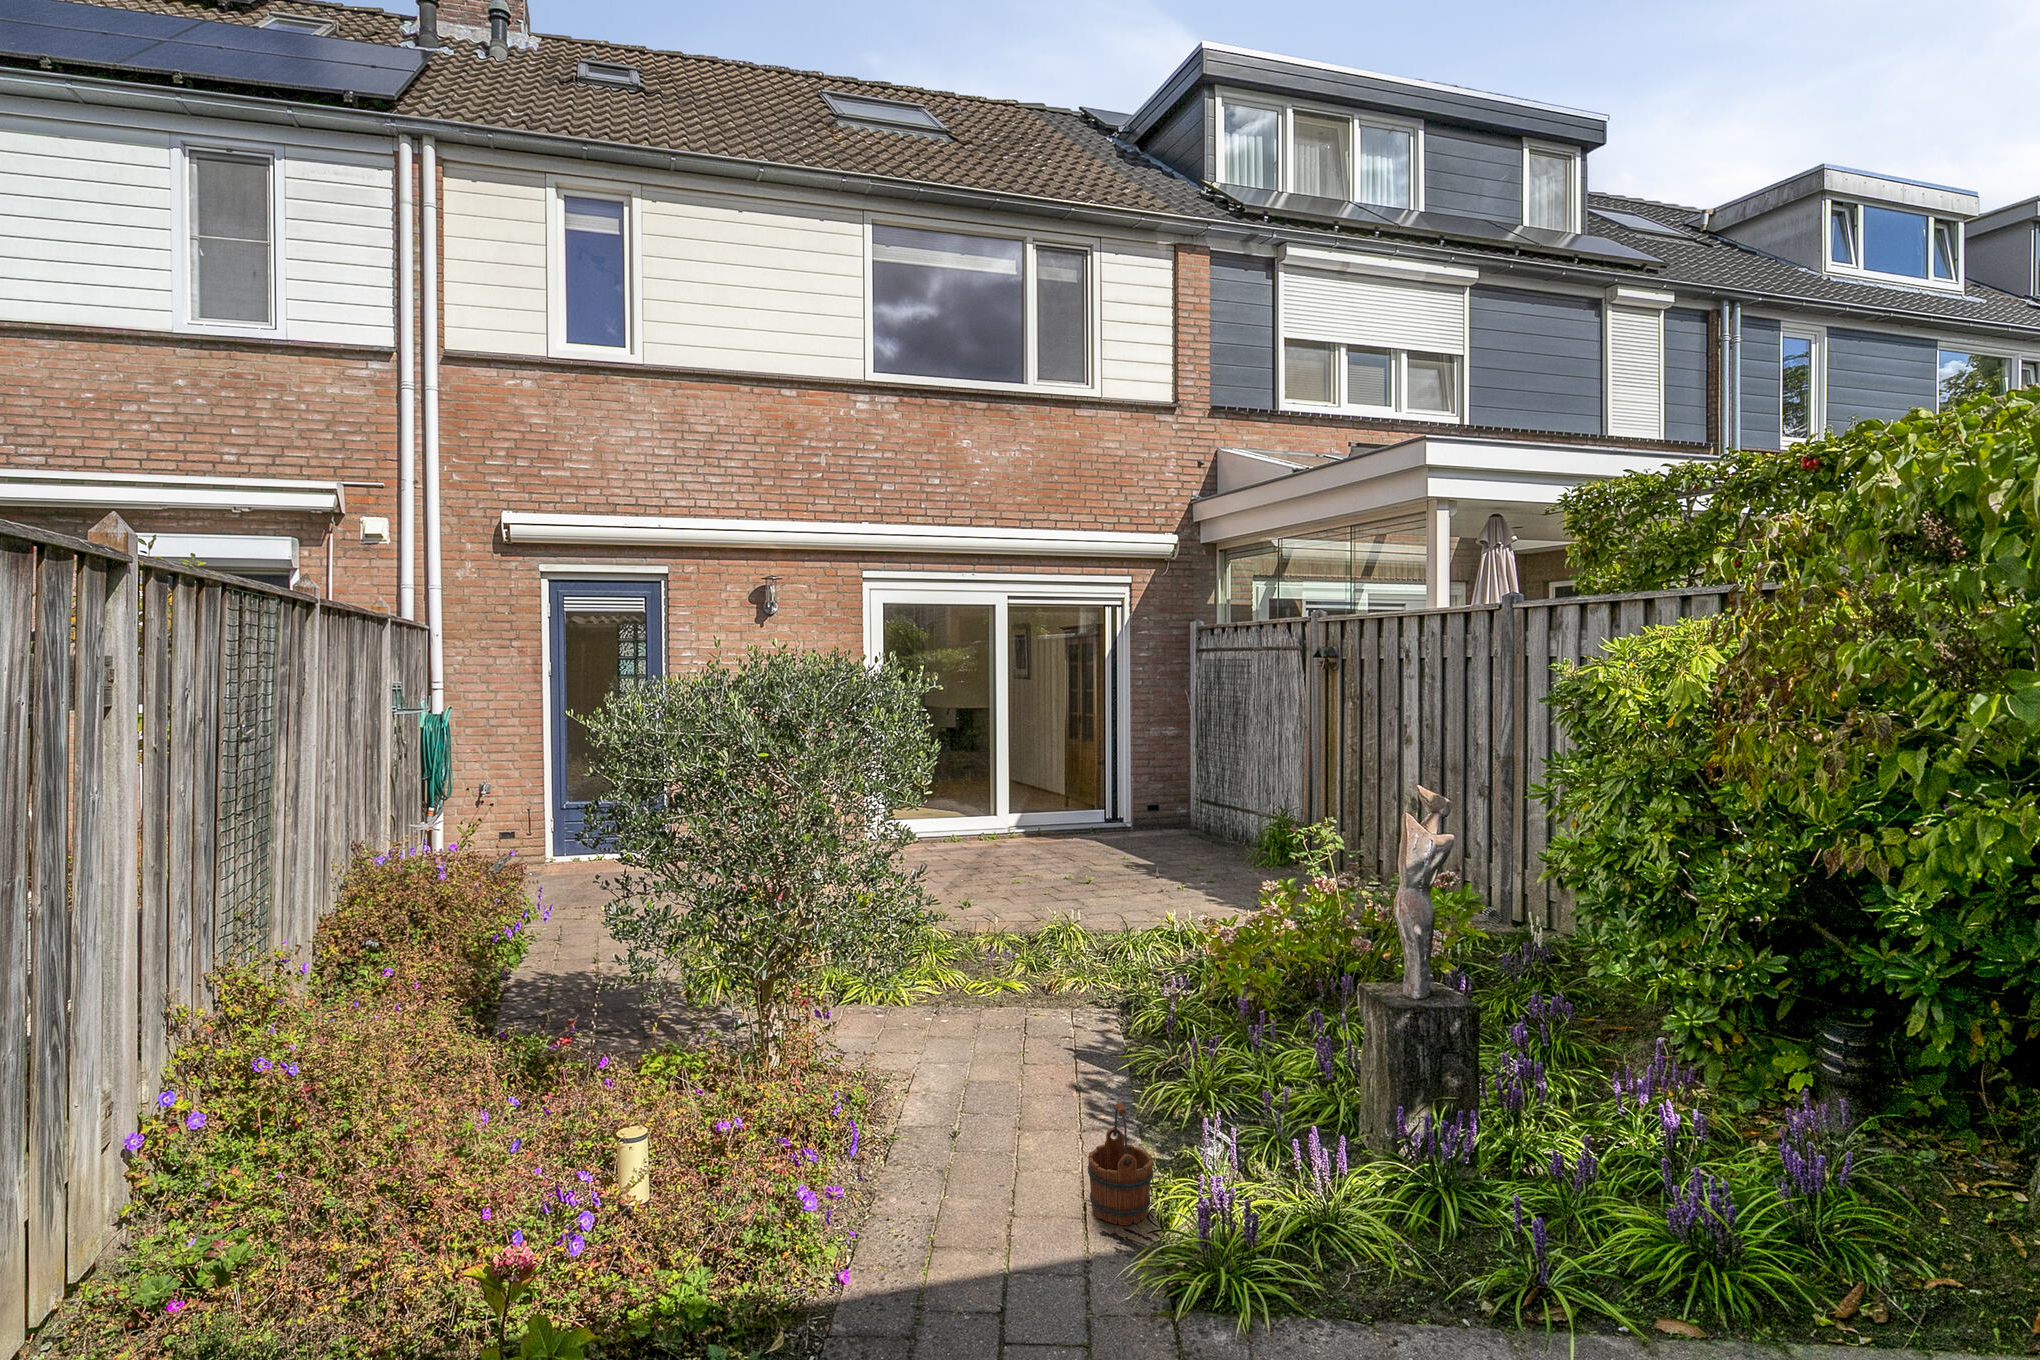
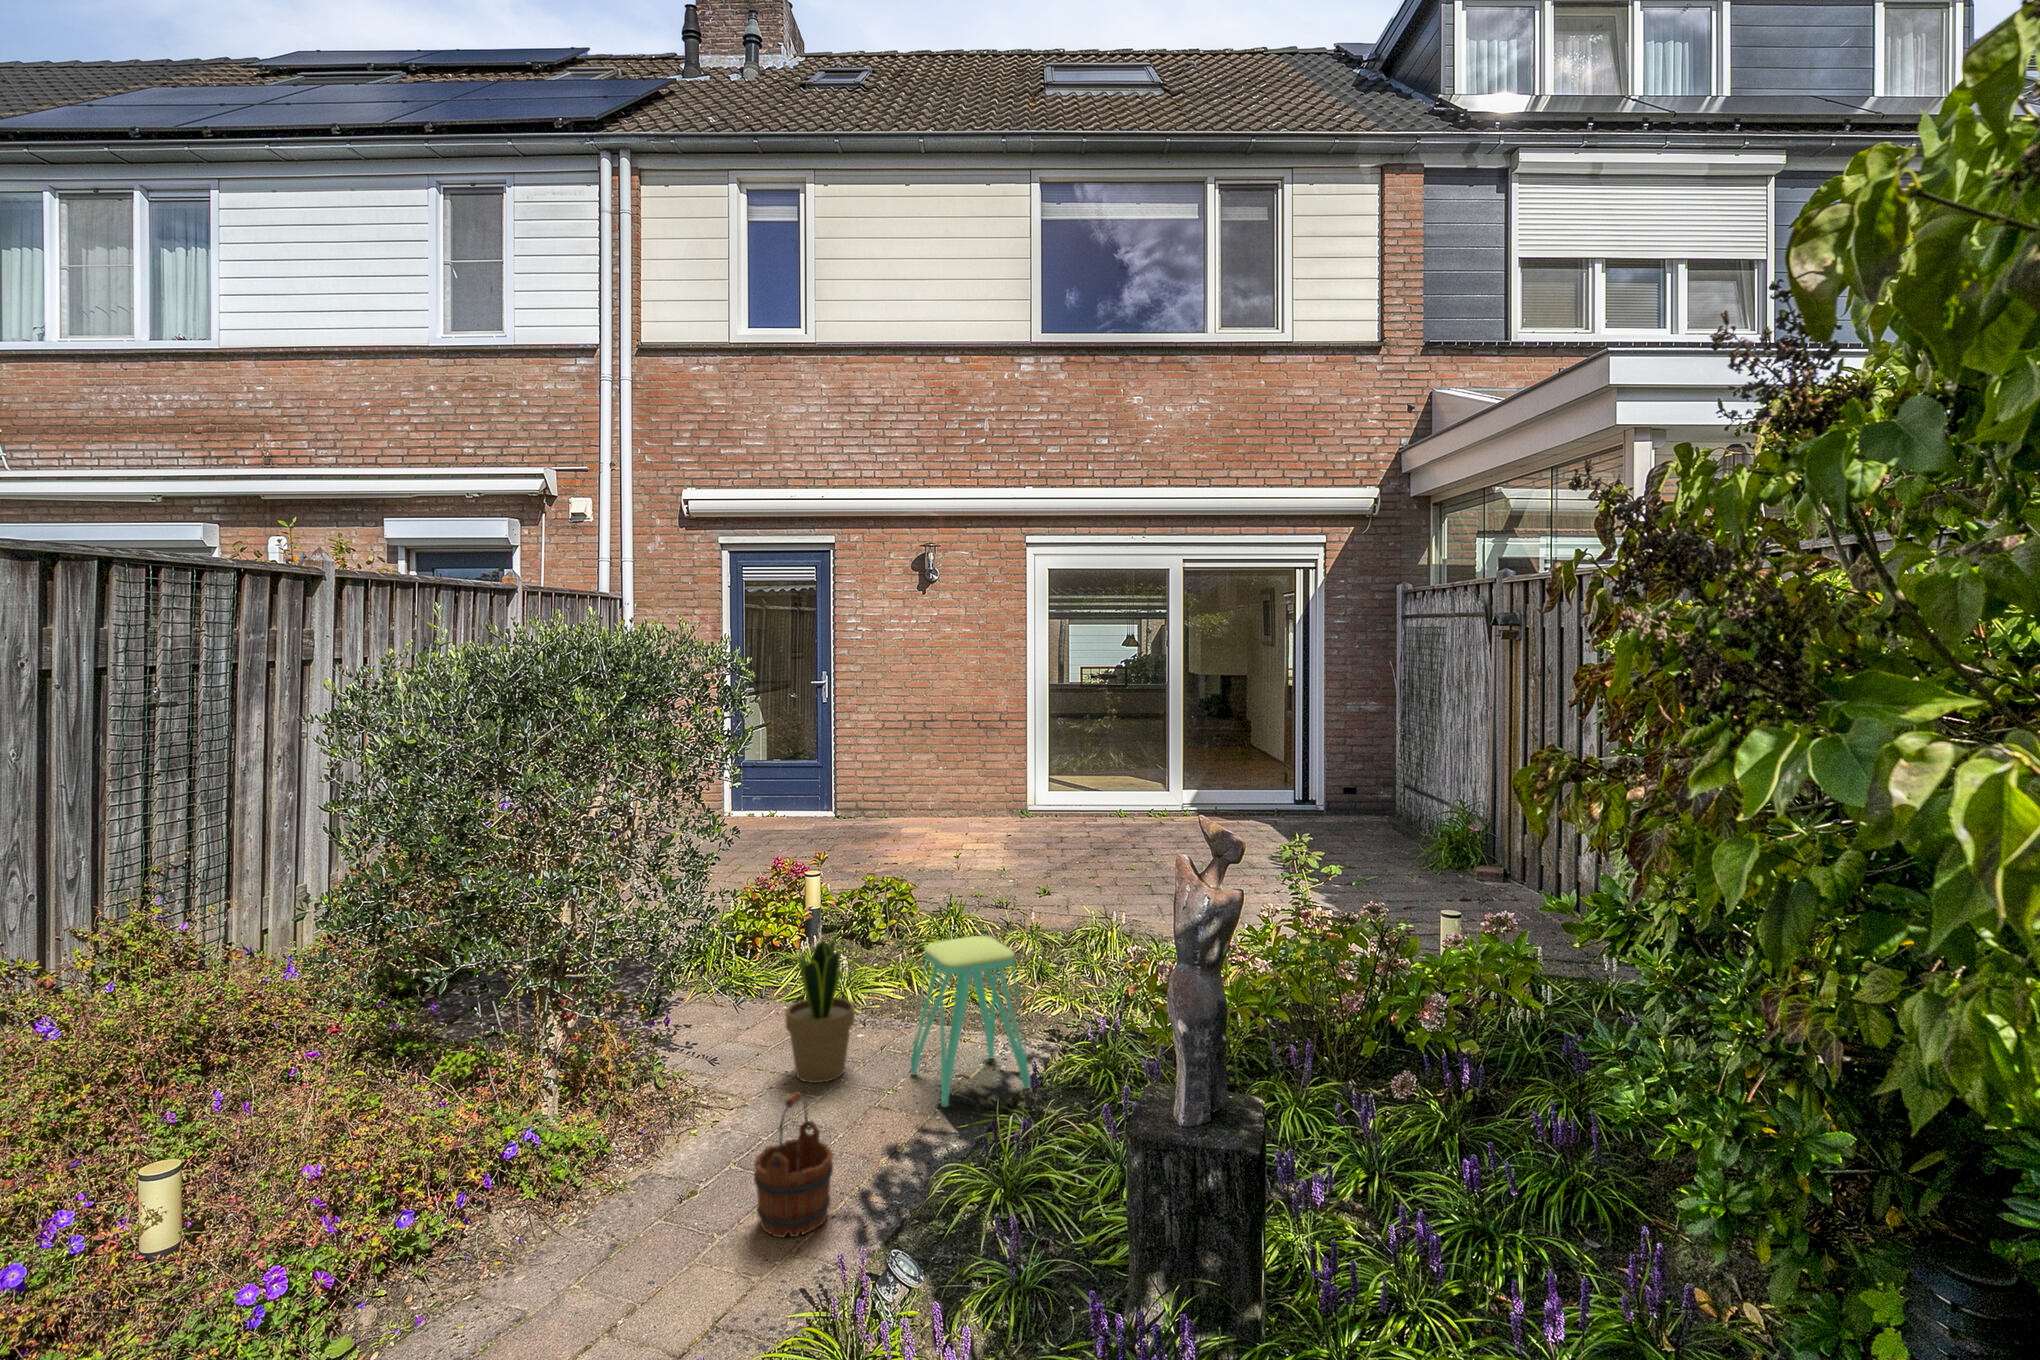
stool: none [1063,962,1173,1112] -> present [910,936,1030,1107]
potted plant: none [955,974,1021,1106] -> present [785,939,863,1083]

